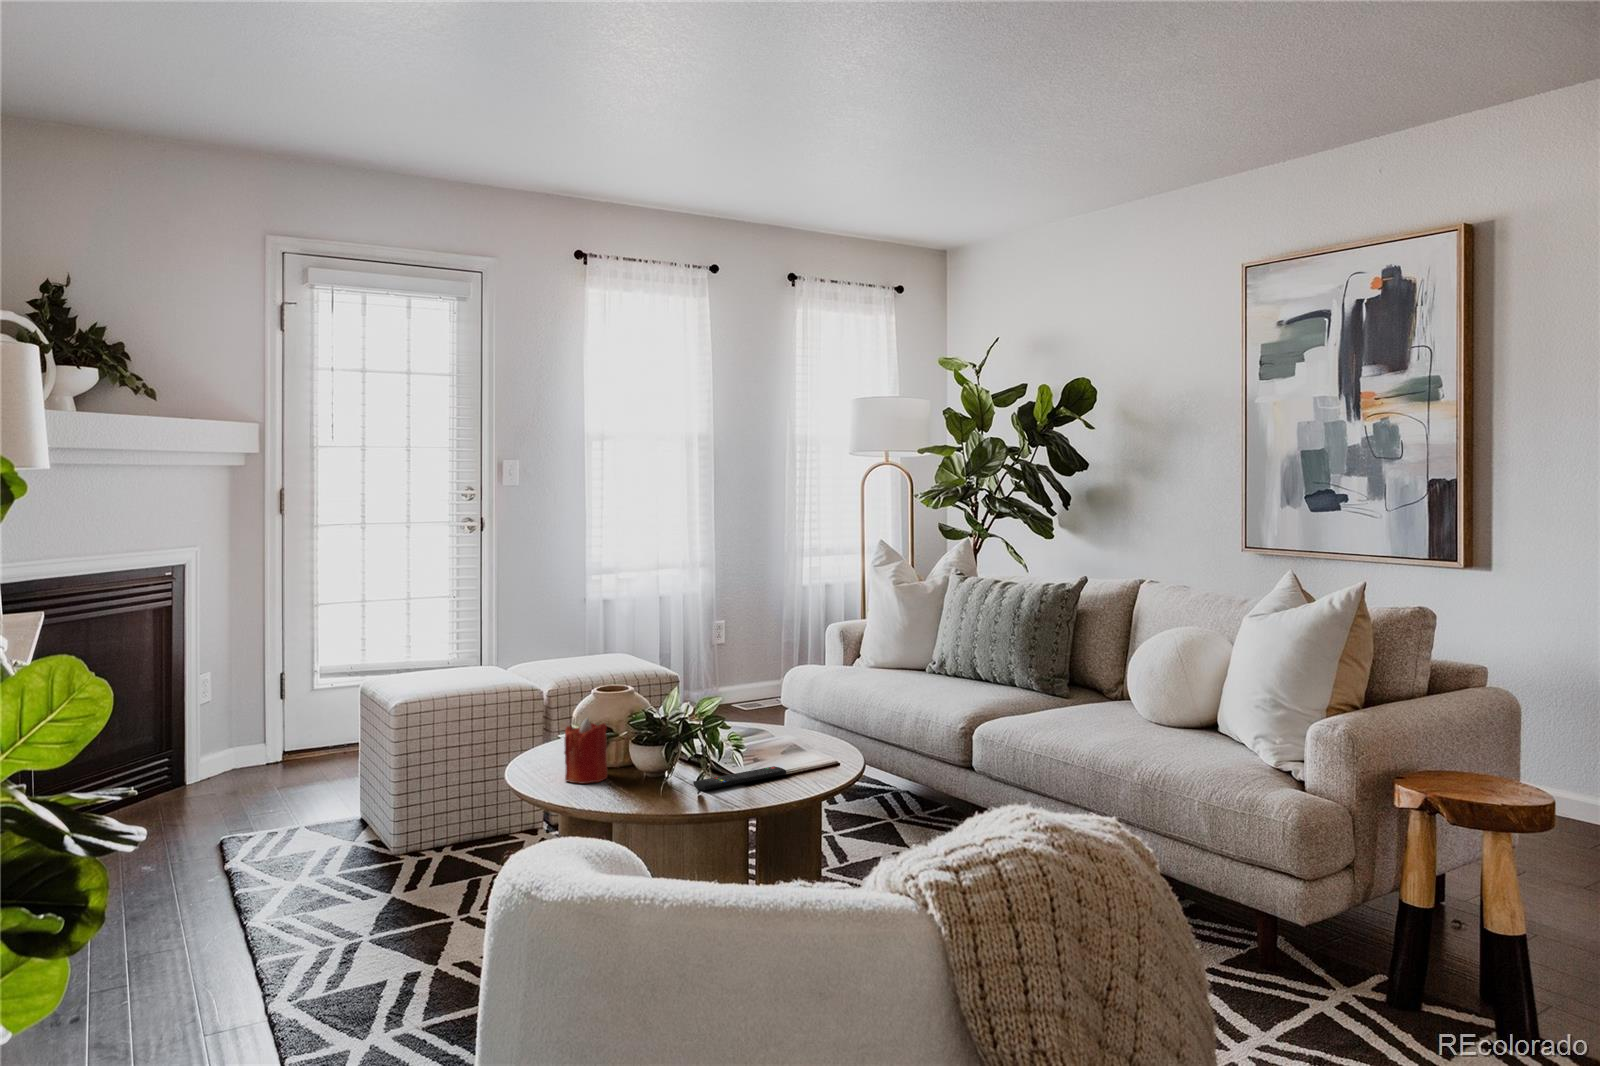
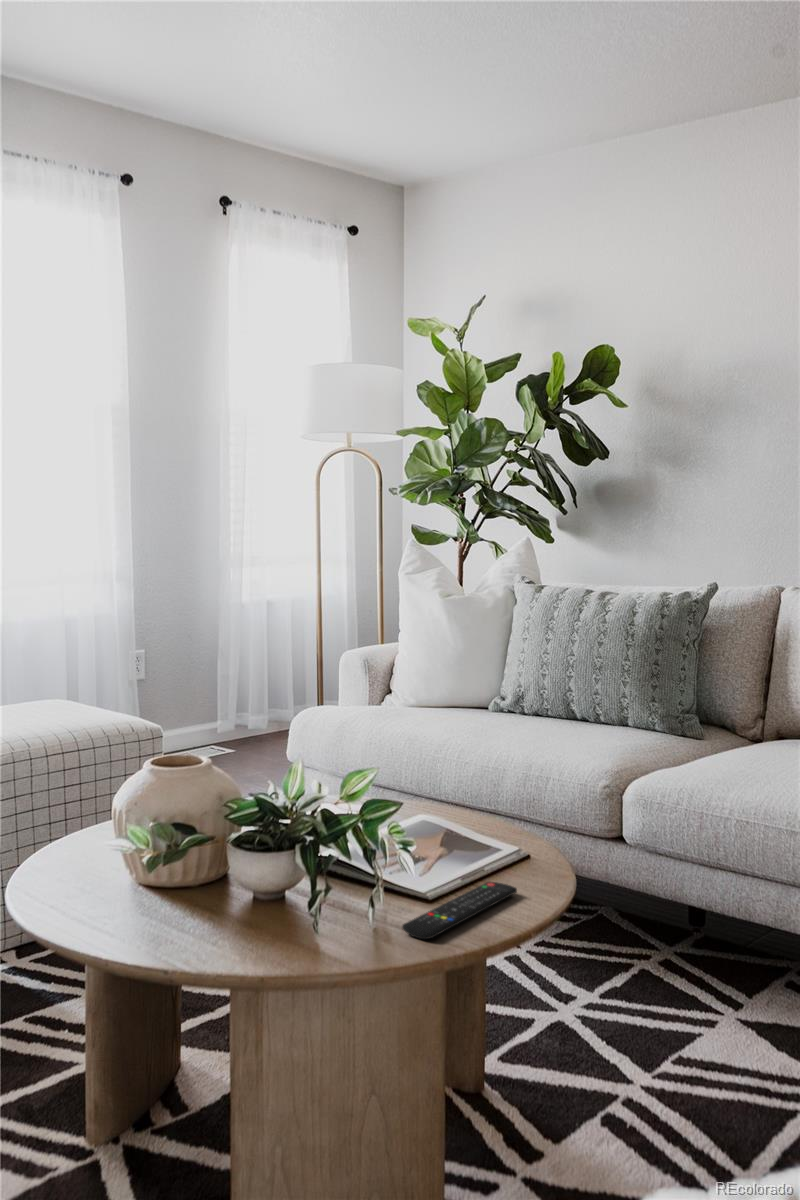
candle: present [564,718,607,783] -> none [174,832,245,947]

